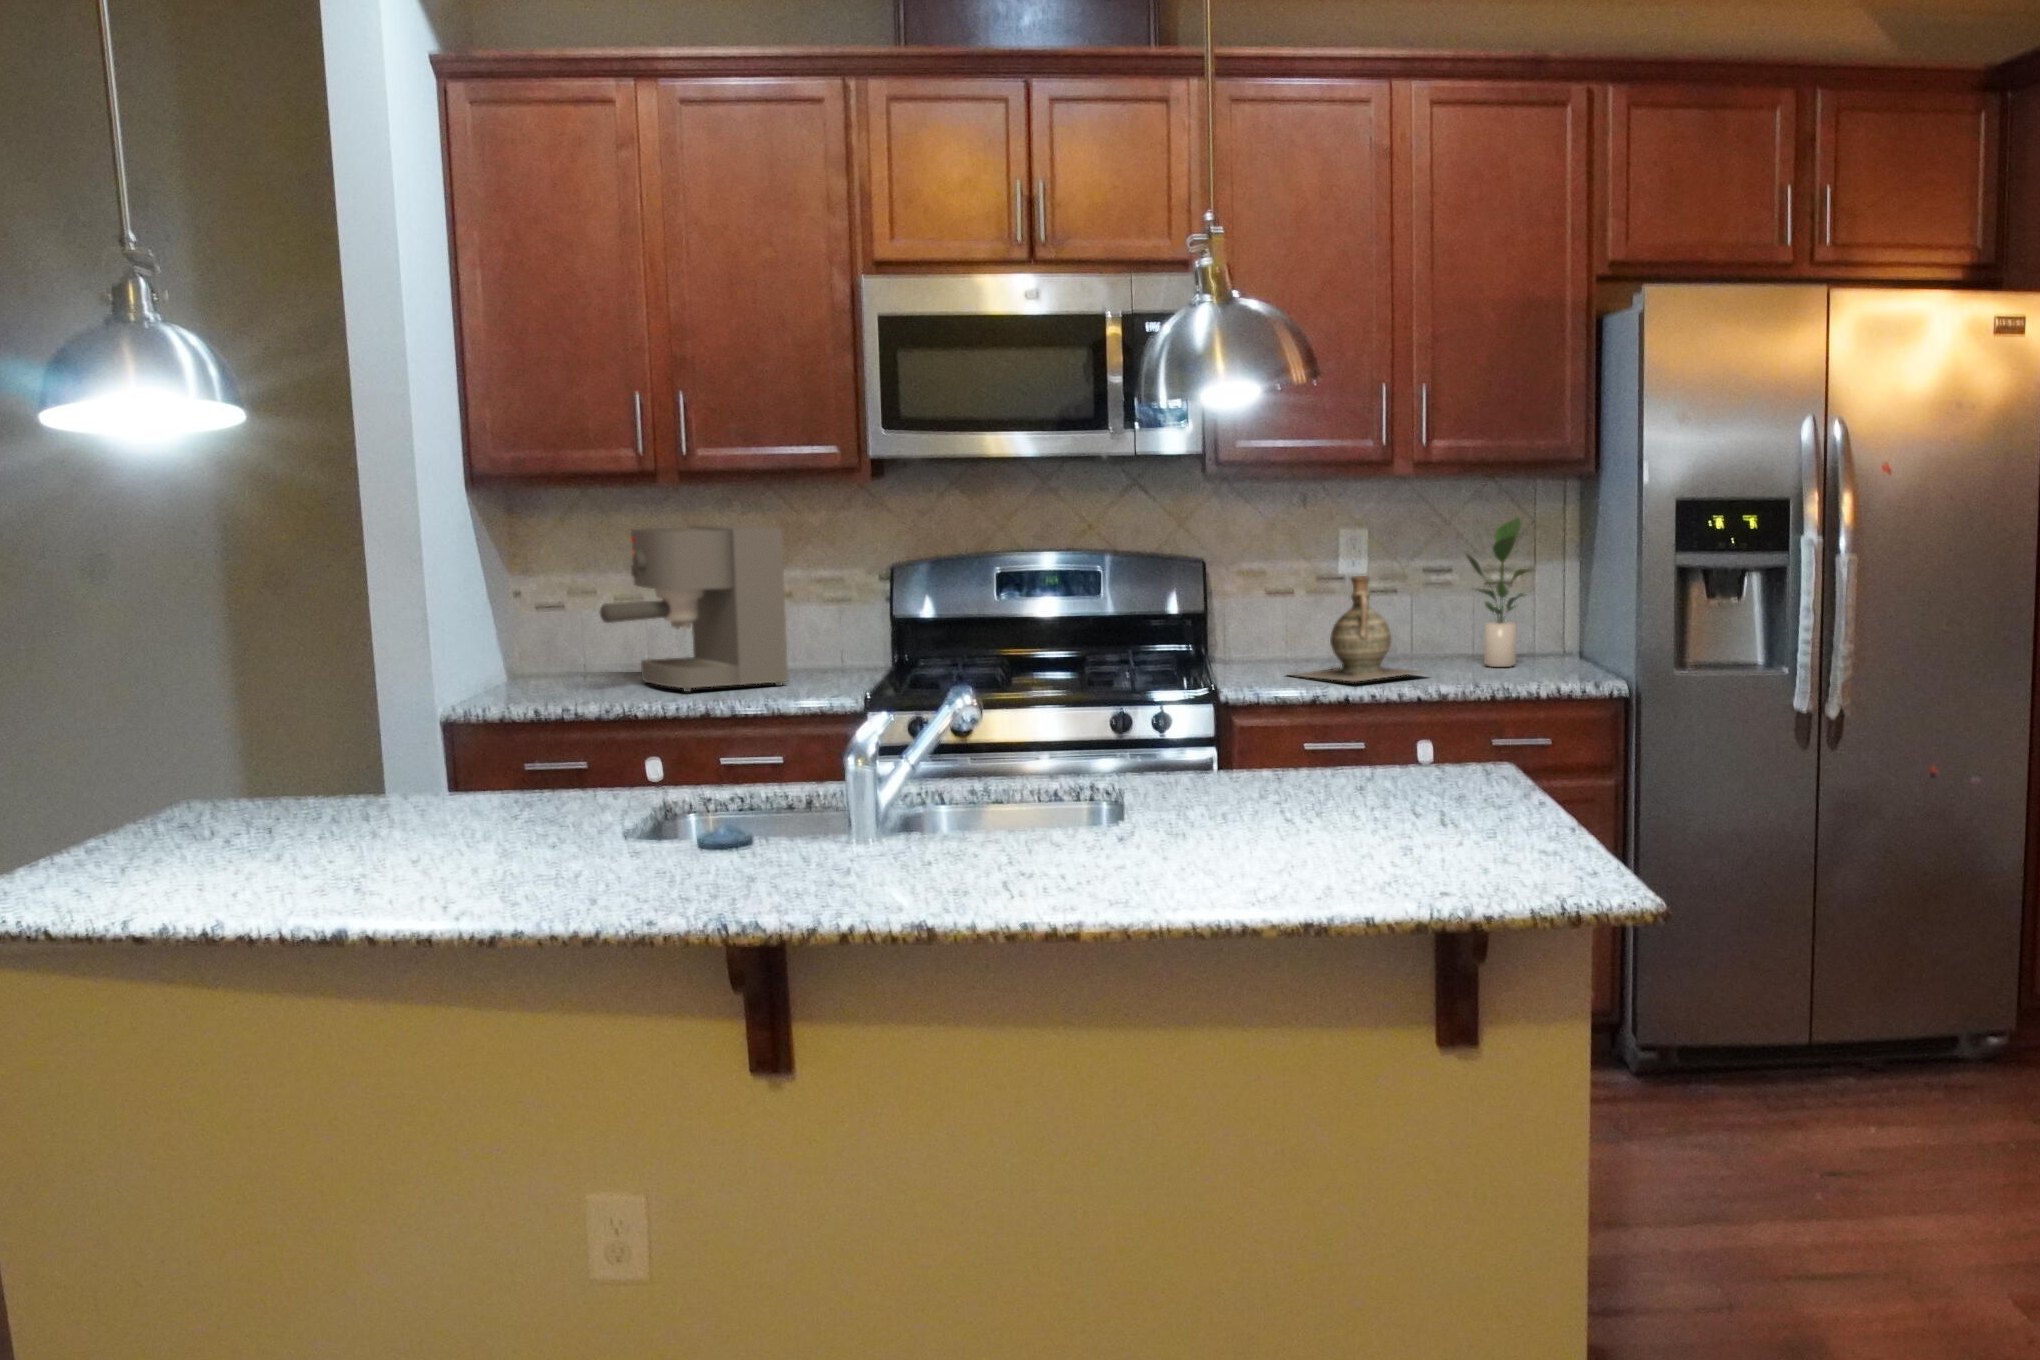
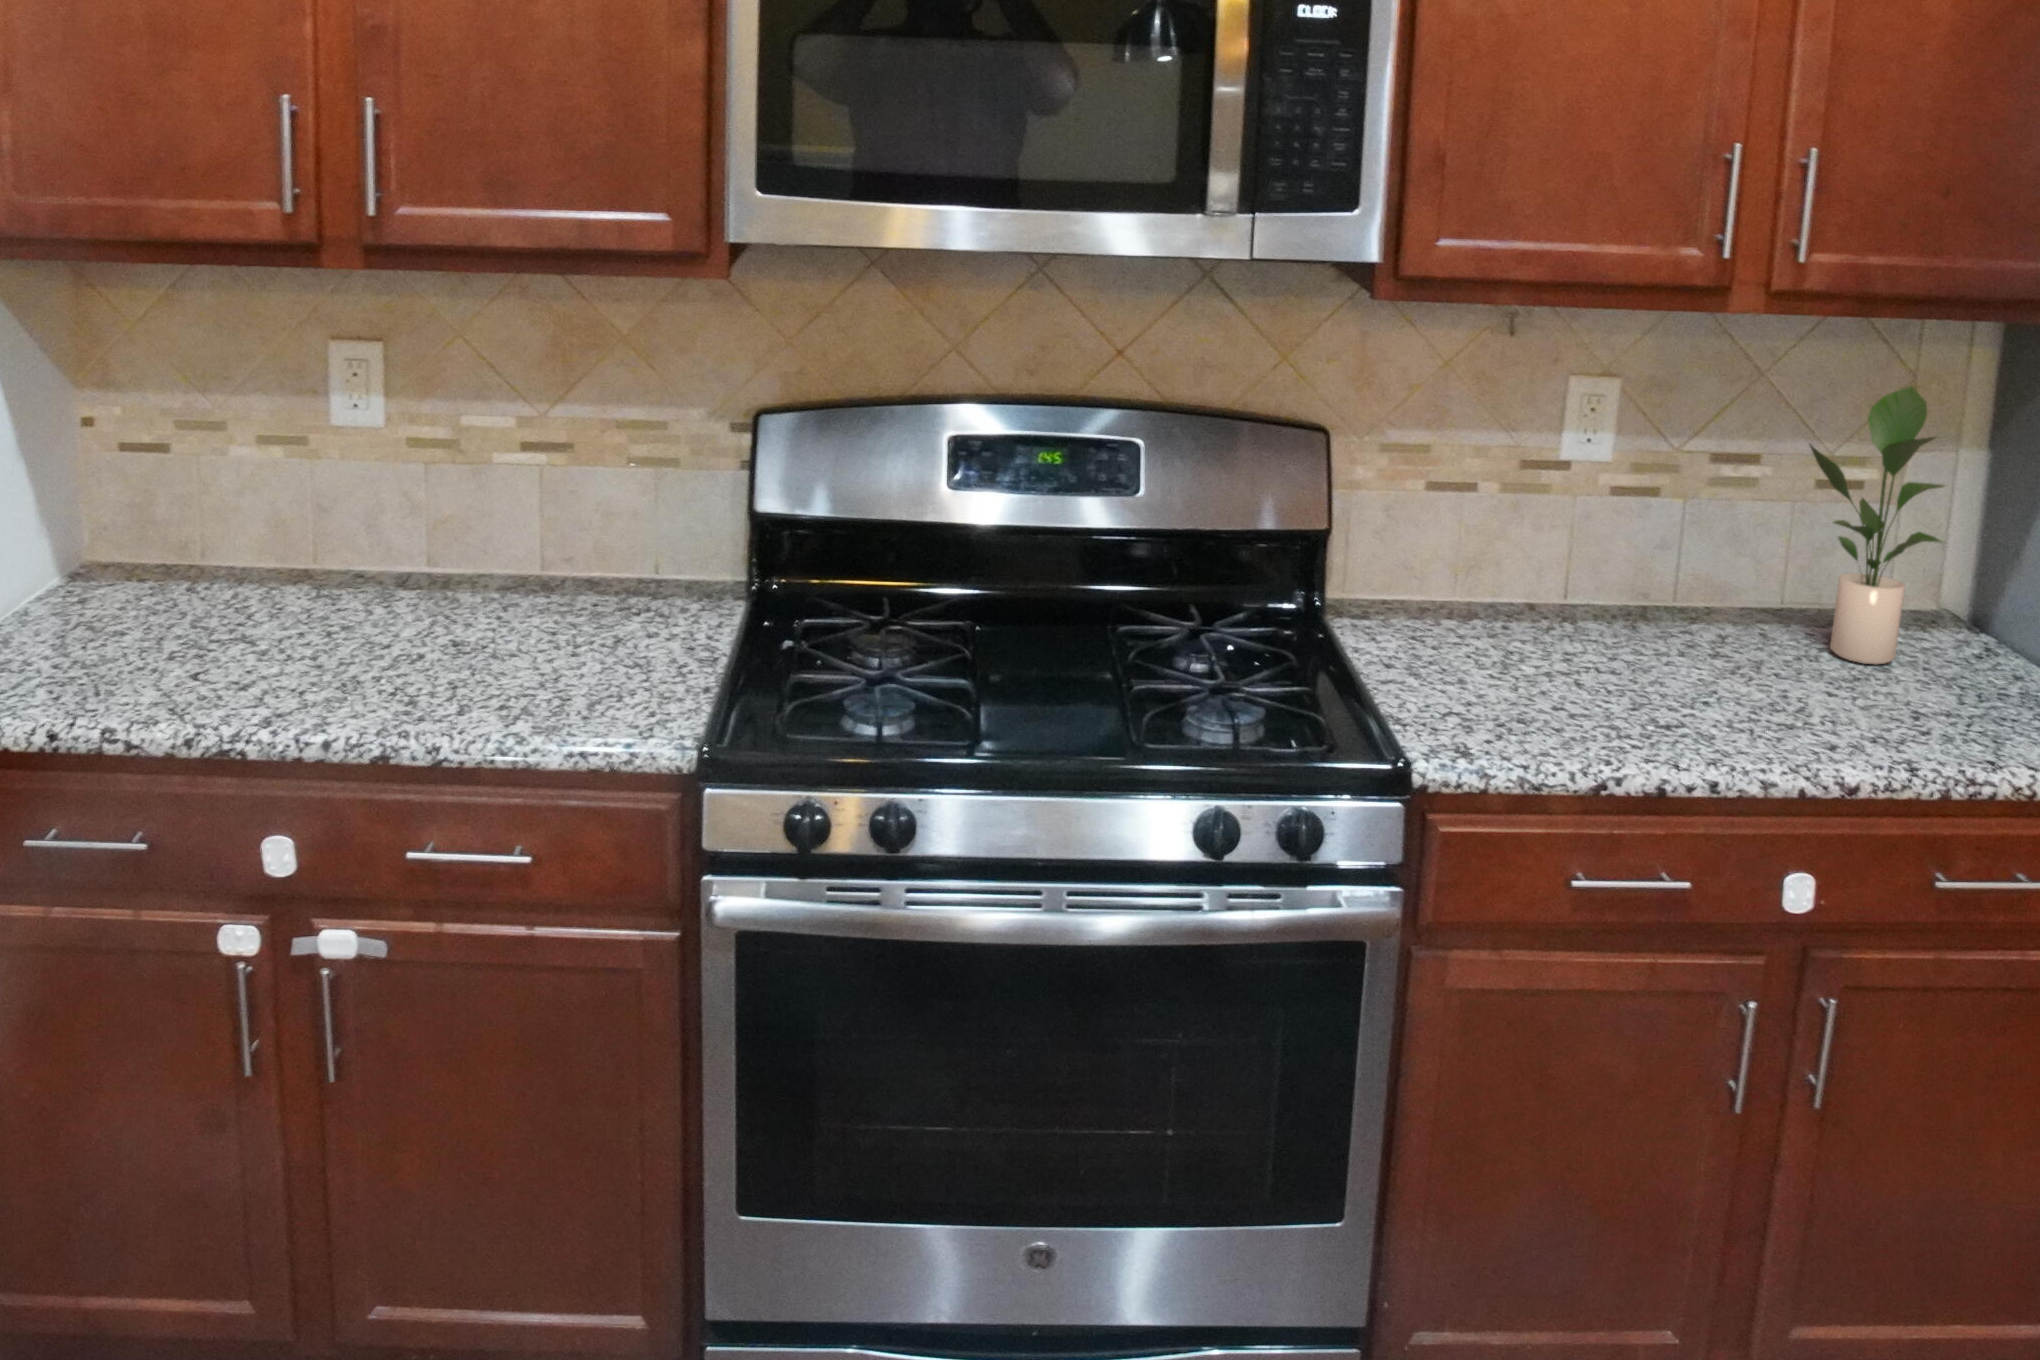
coffee maker: present [600,525,788,692] -> none [216,347,574,684]
ceramic jug: present [1294,576,1424,682] -> none [1480,505,1778,735]

